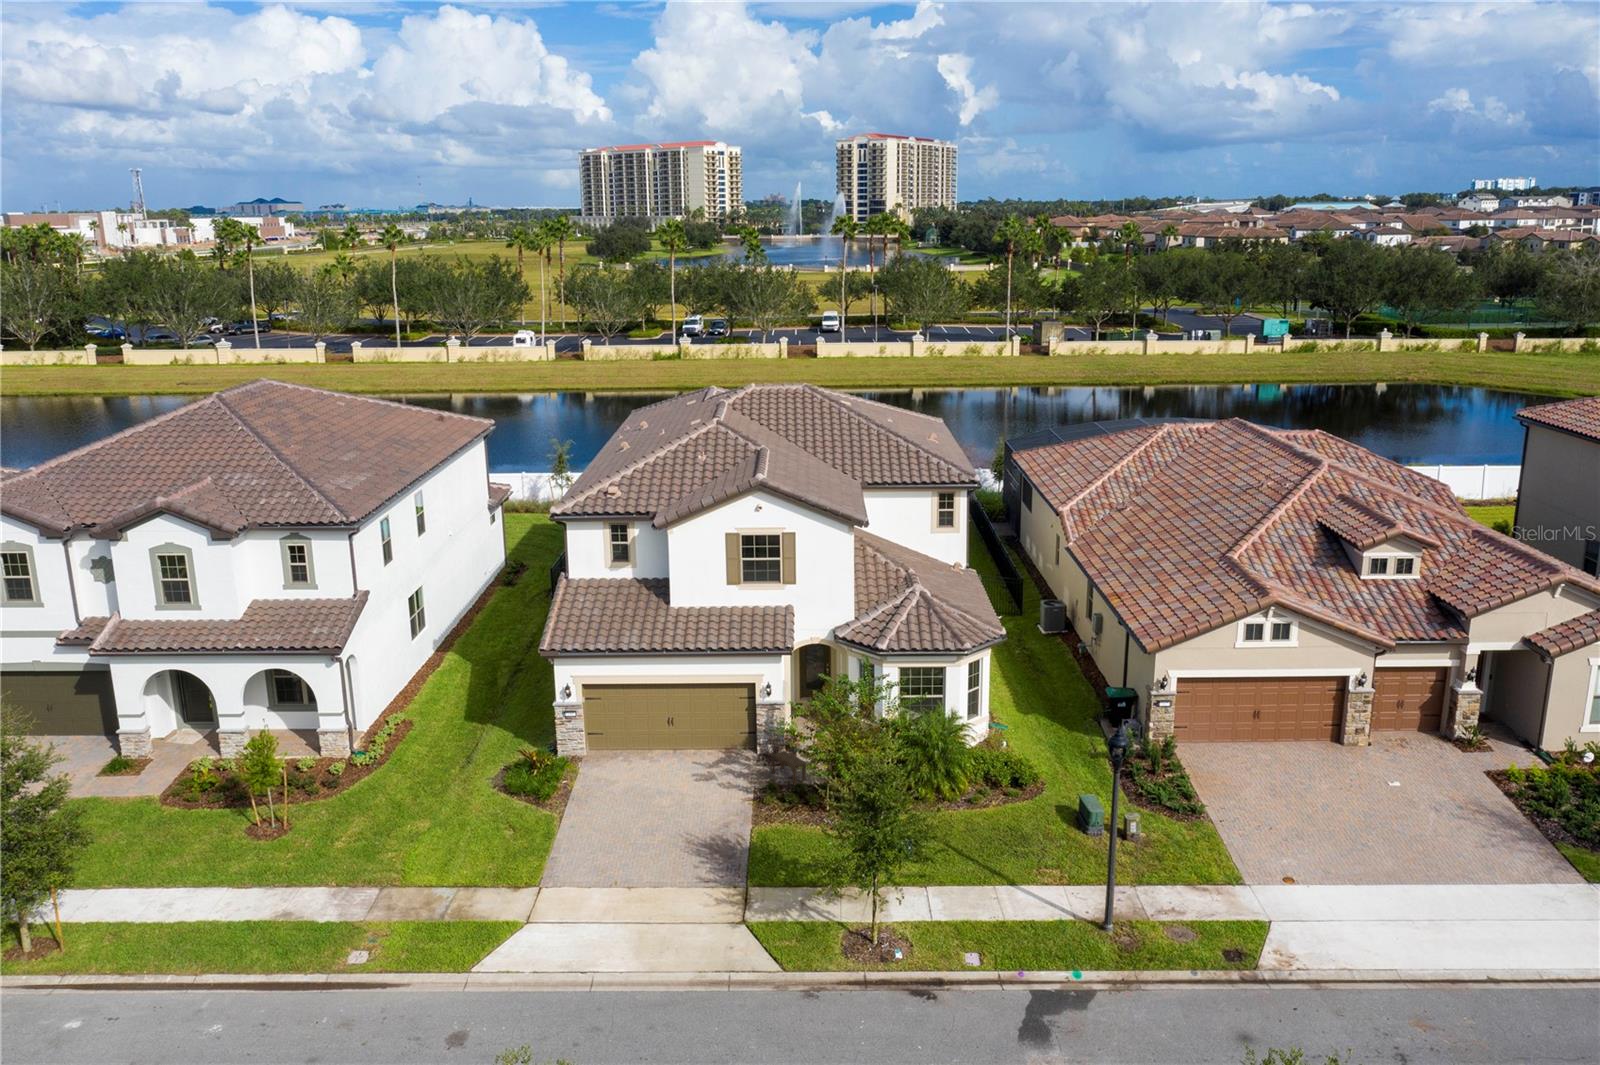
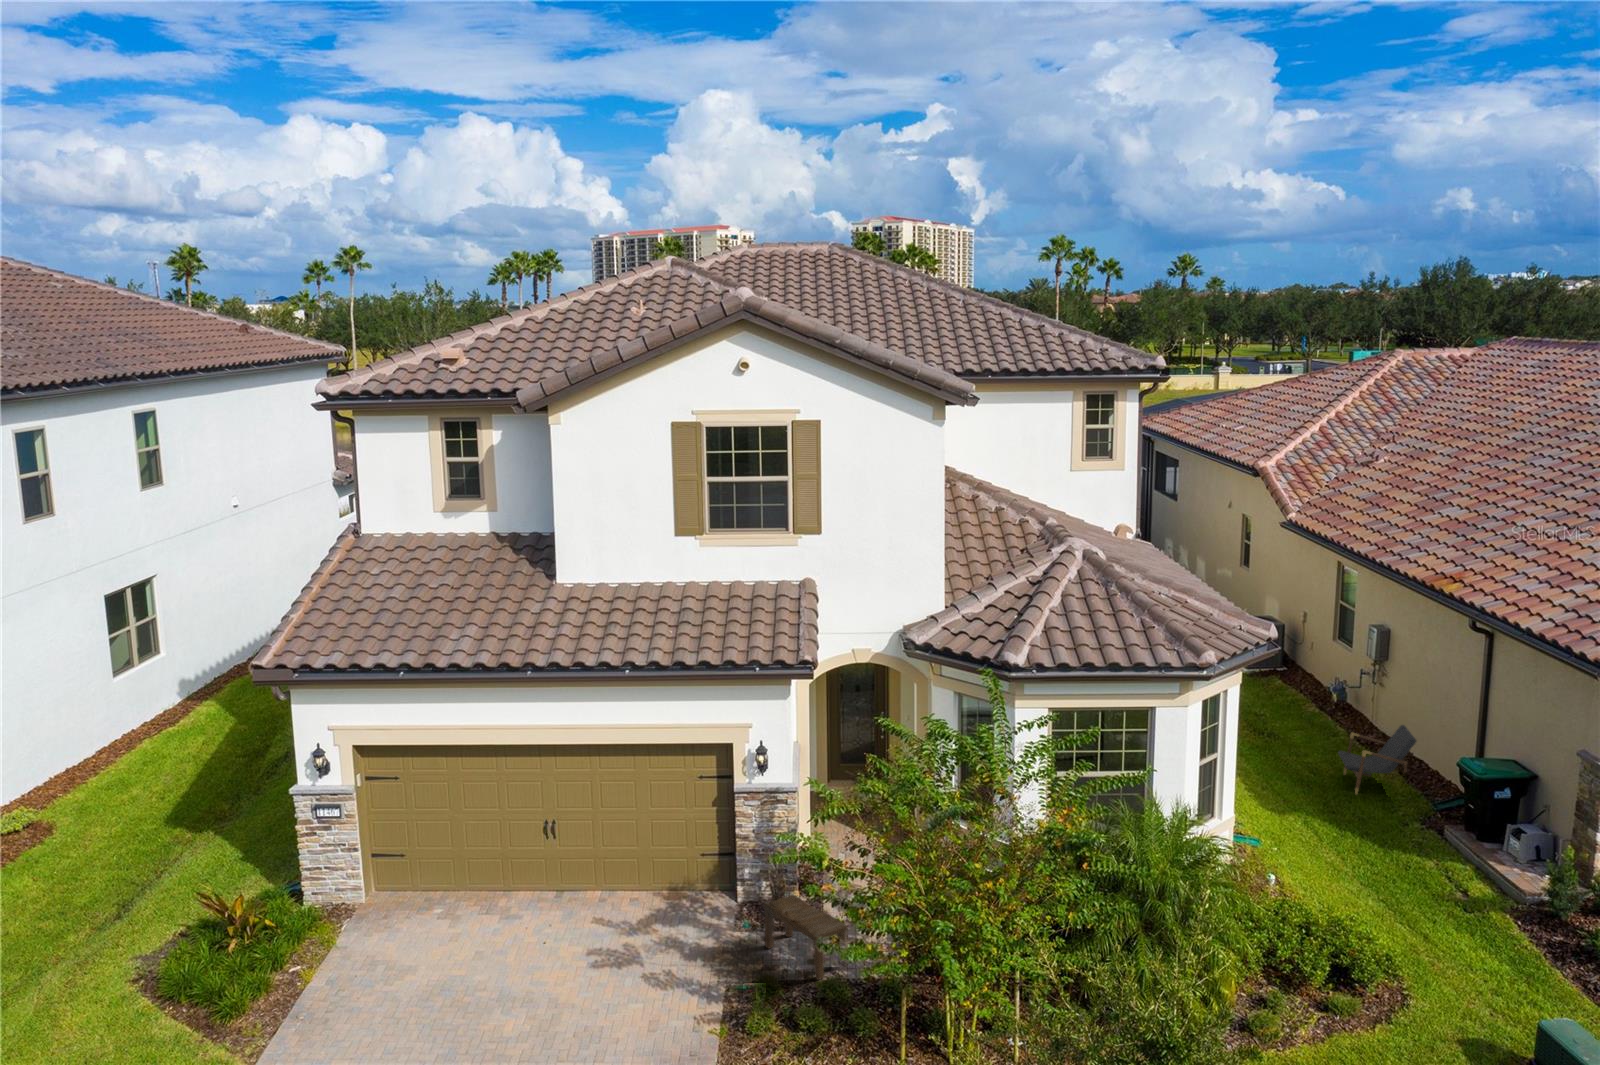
lounge chair: none [1070,666,1104,703] -> present [1338,725,1416,794]

